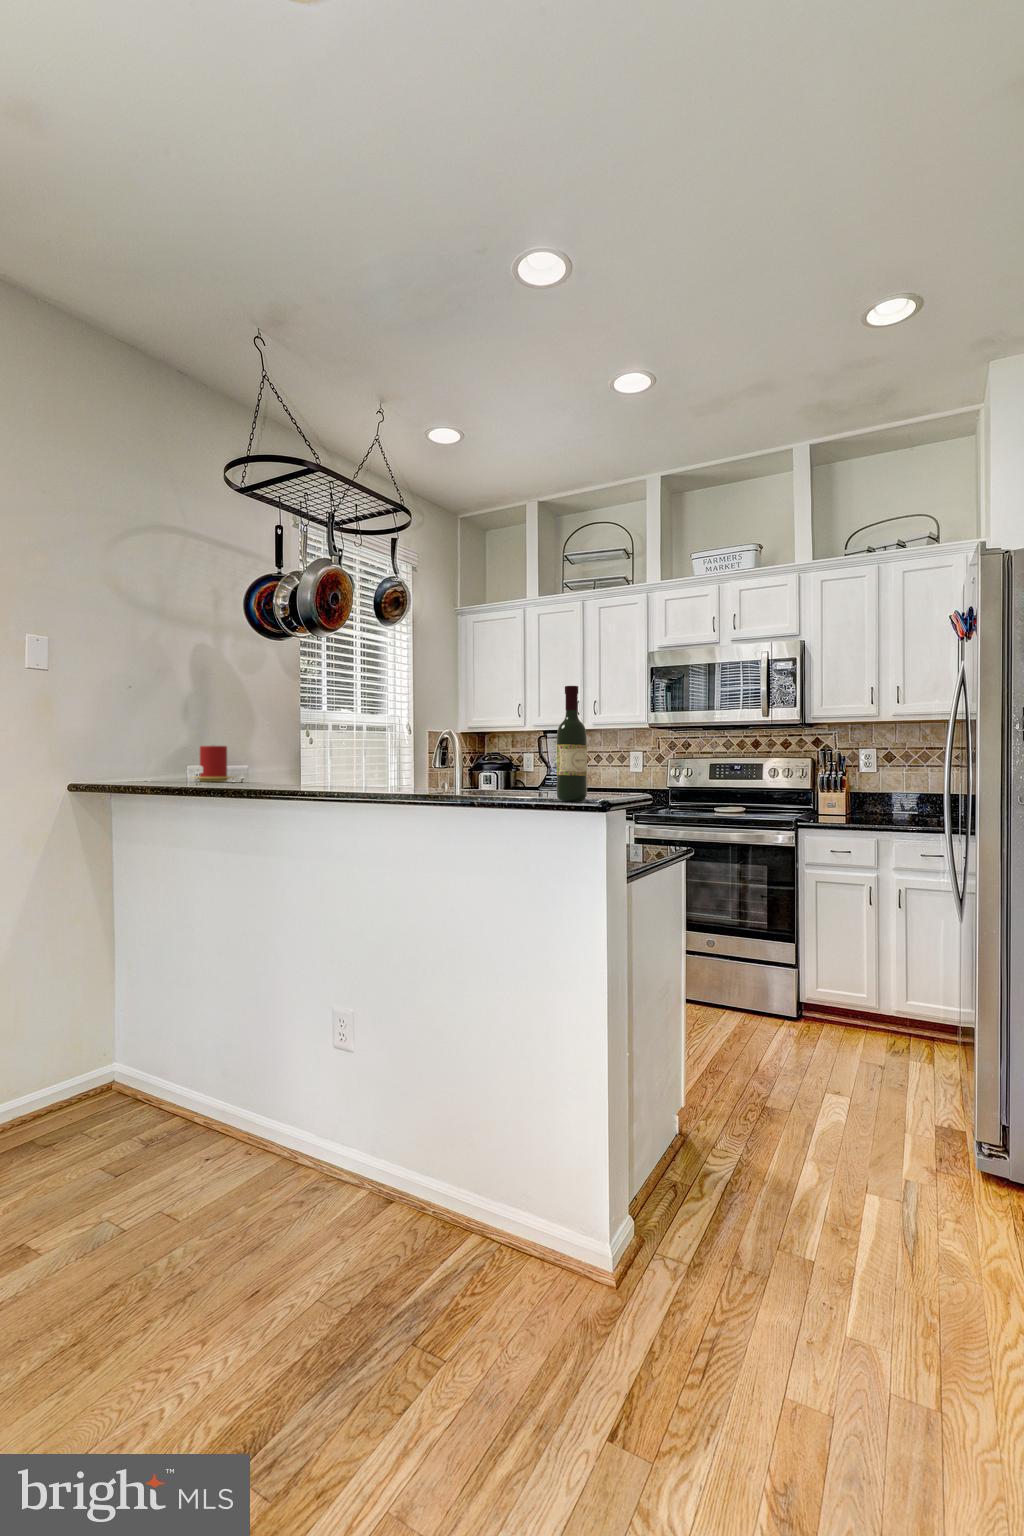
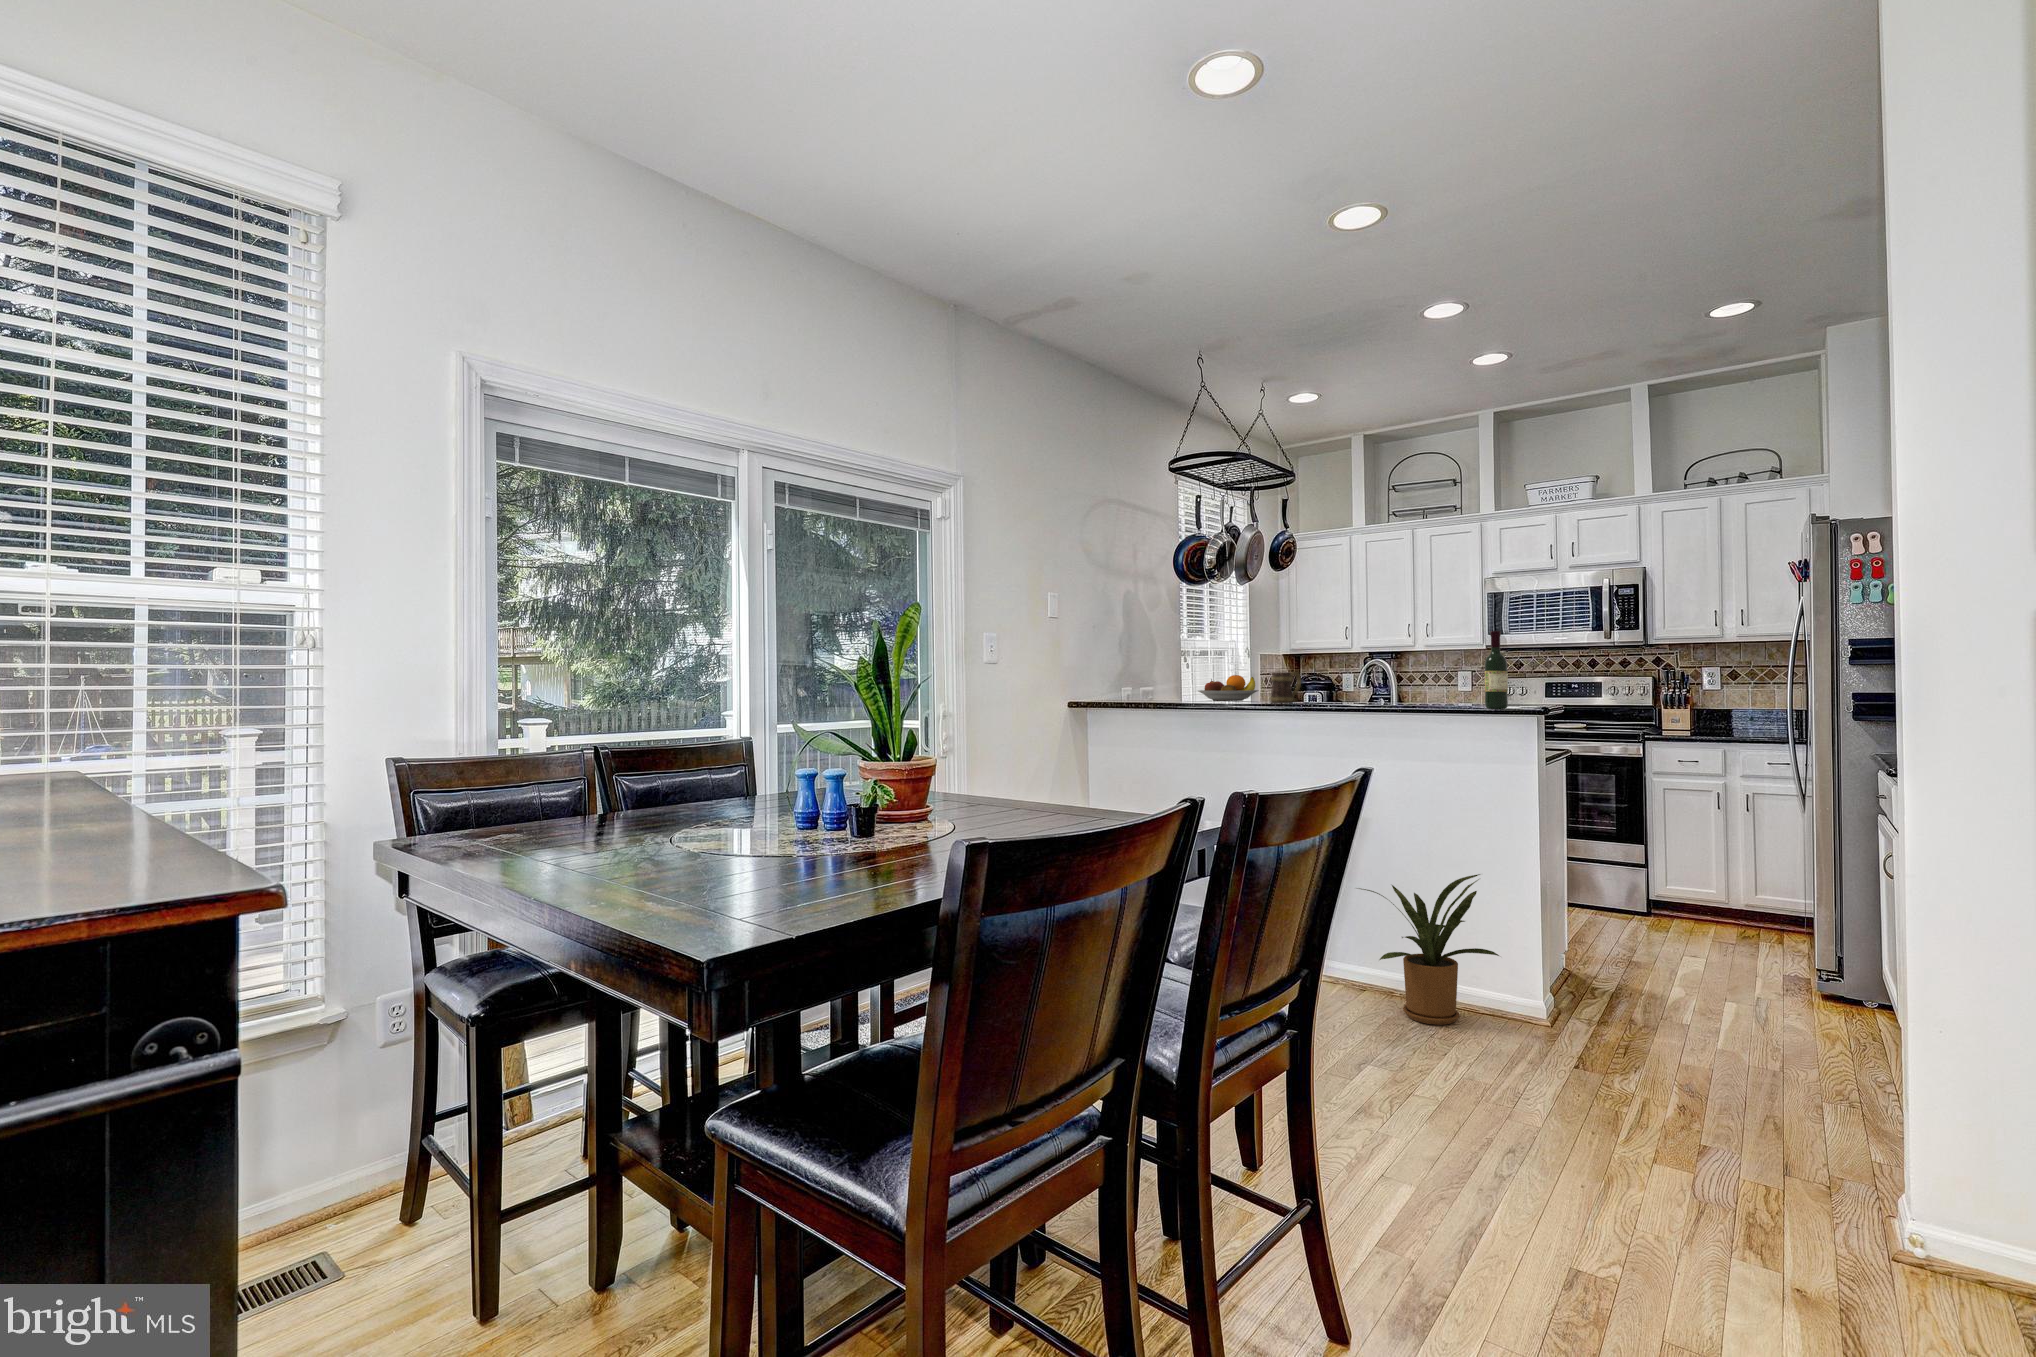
mug: none [275,745,326,792] -> present [1270,672,1301,704]
candle: present [196,746,232,782] -> none [1120,671,1154,700]
fruit bowl: none [327,753,397,783] -> present [1198,675,1259,701]
house plant: none [324,1068,541,1329] -> present [1359,874,1499,1025]

